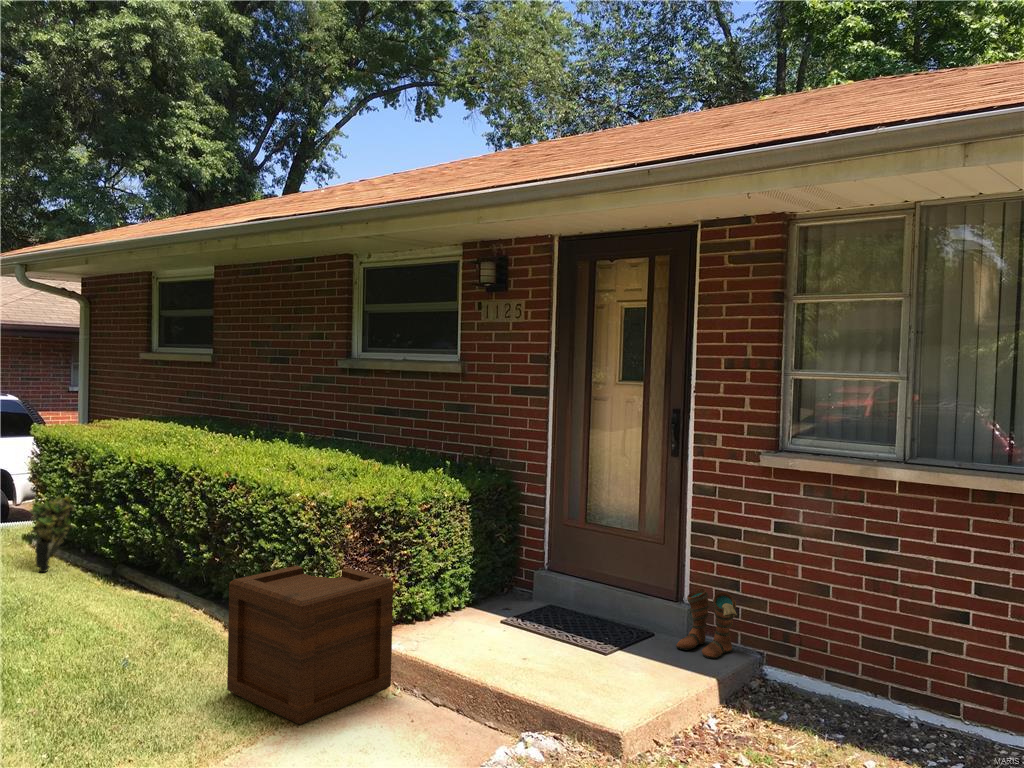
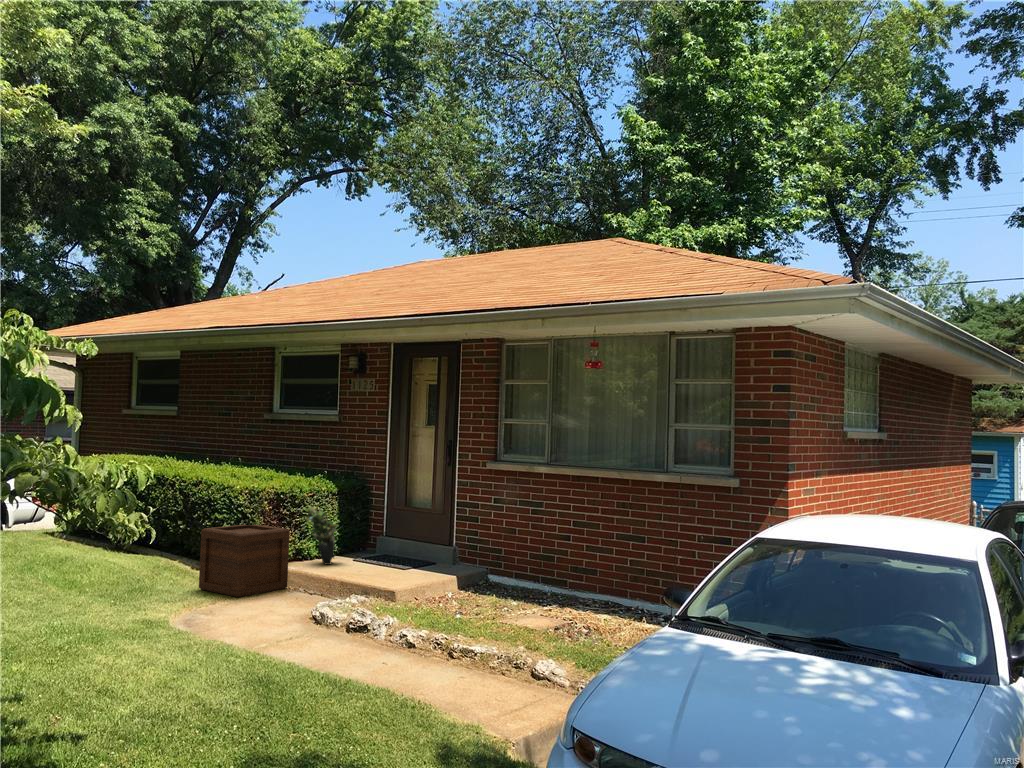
potted plant: present [29,496,74,572] -> present [304,507,337,565]
boots: present [676,589,737,658] -> none [443,537,474,570]

